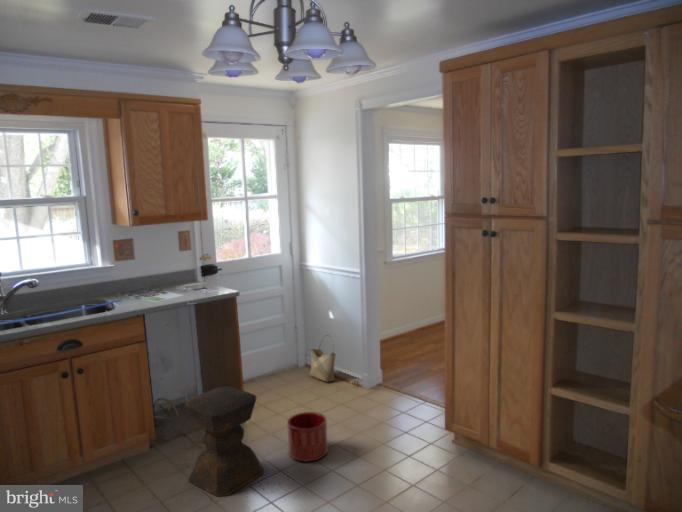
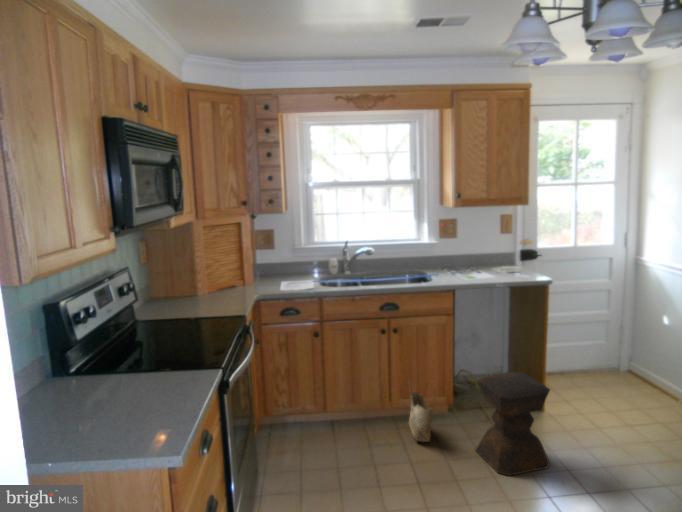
woven basket: present [310,349,335,382] -> present [409,392,433,442]
planter: present [287,412,328,462] -> none [581,420,630,474]

